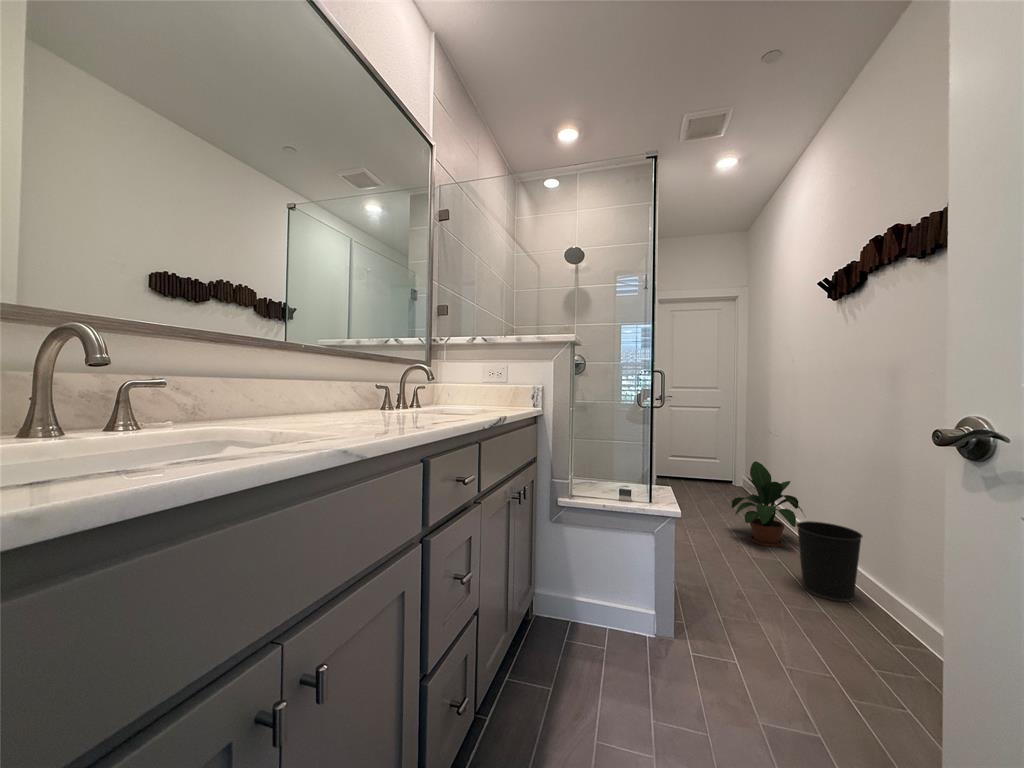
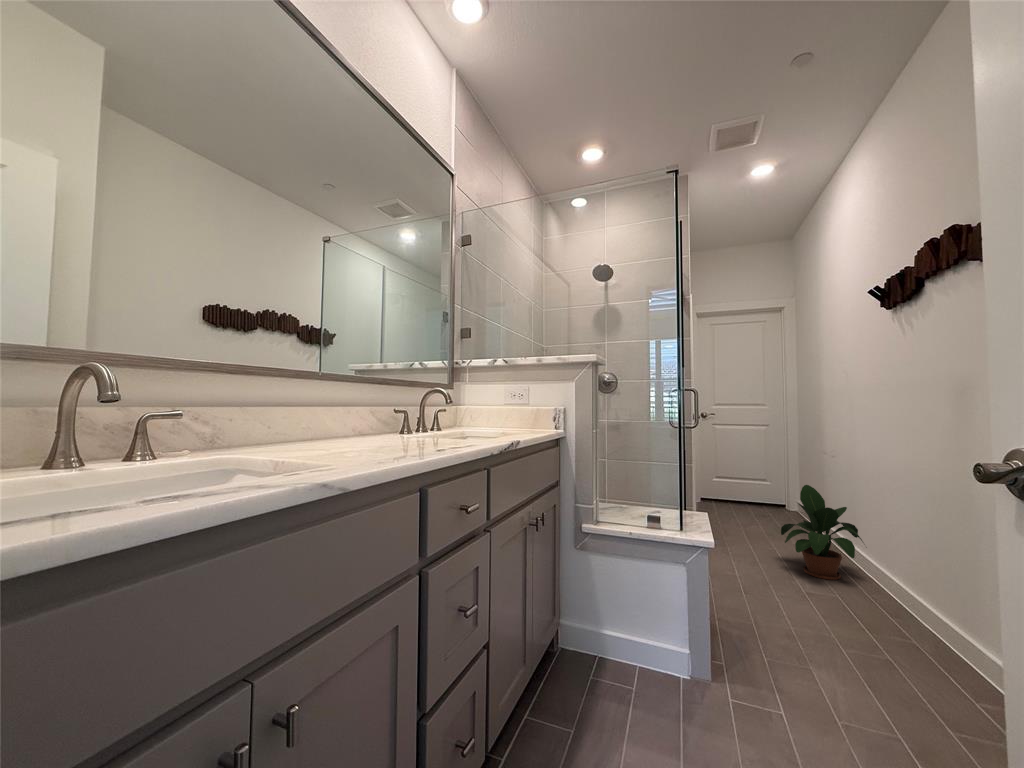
wastebasket: present [796,521,863,602] -> none [852,553,933,647]

